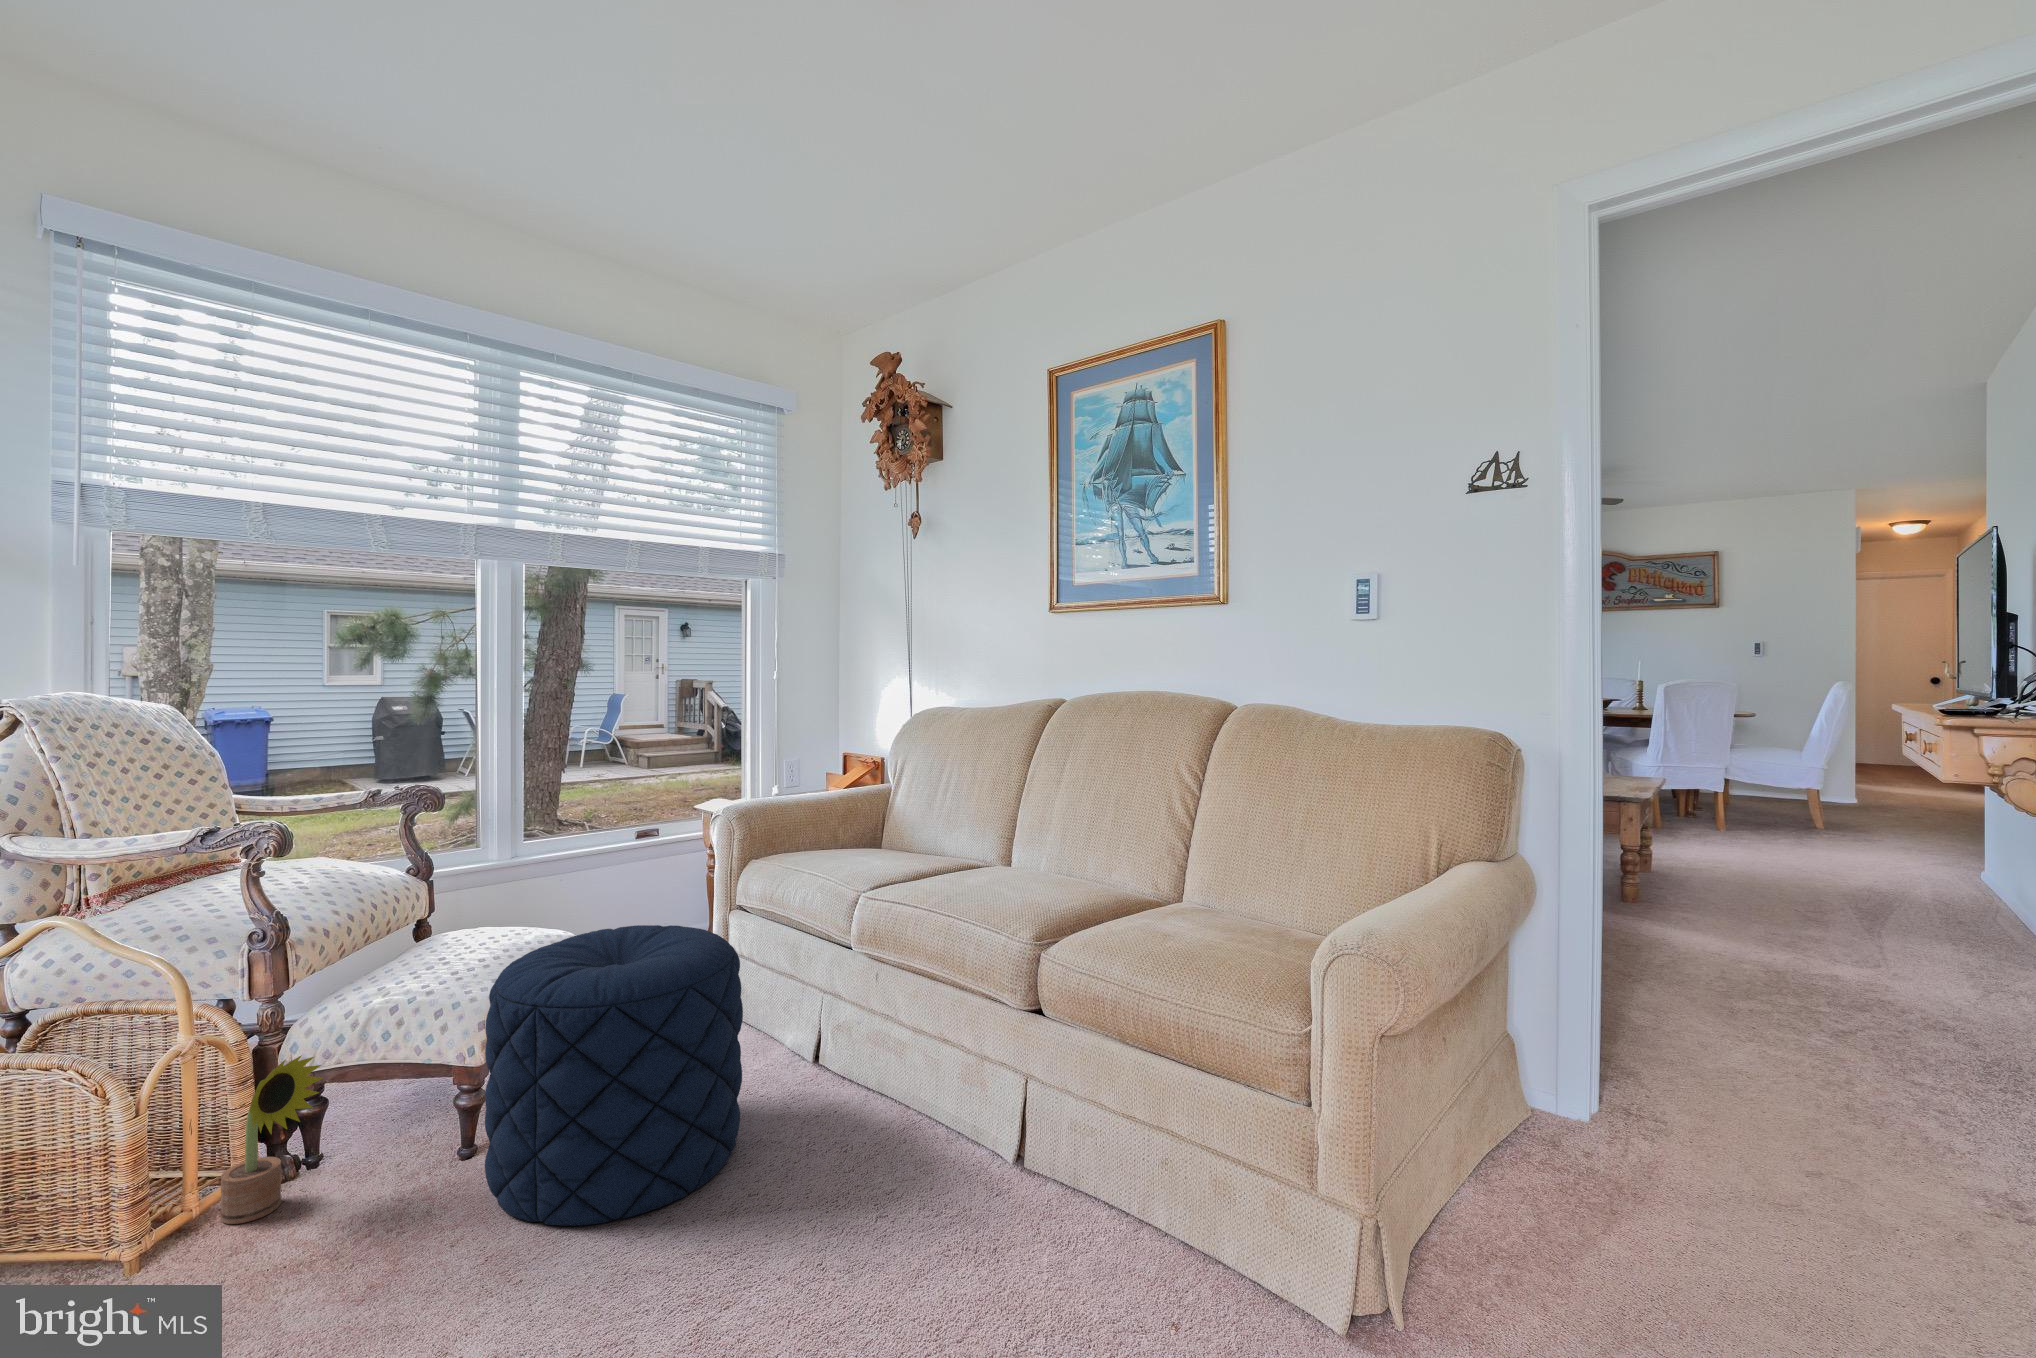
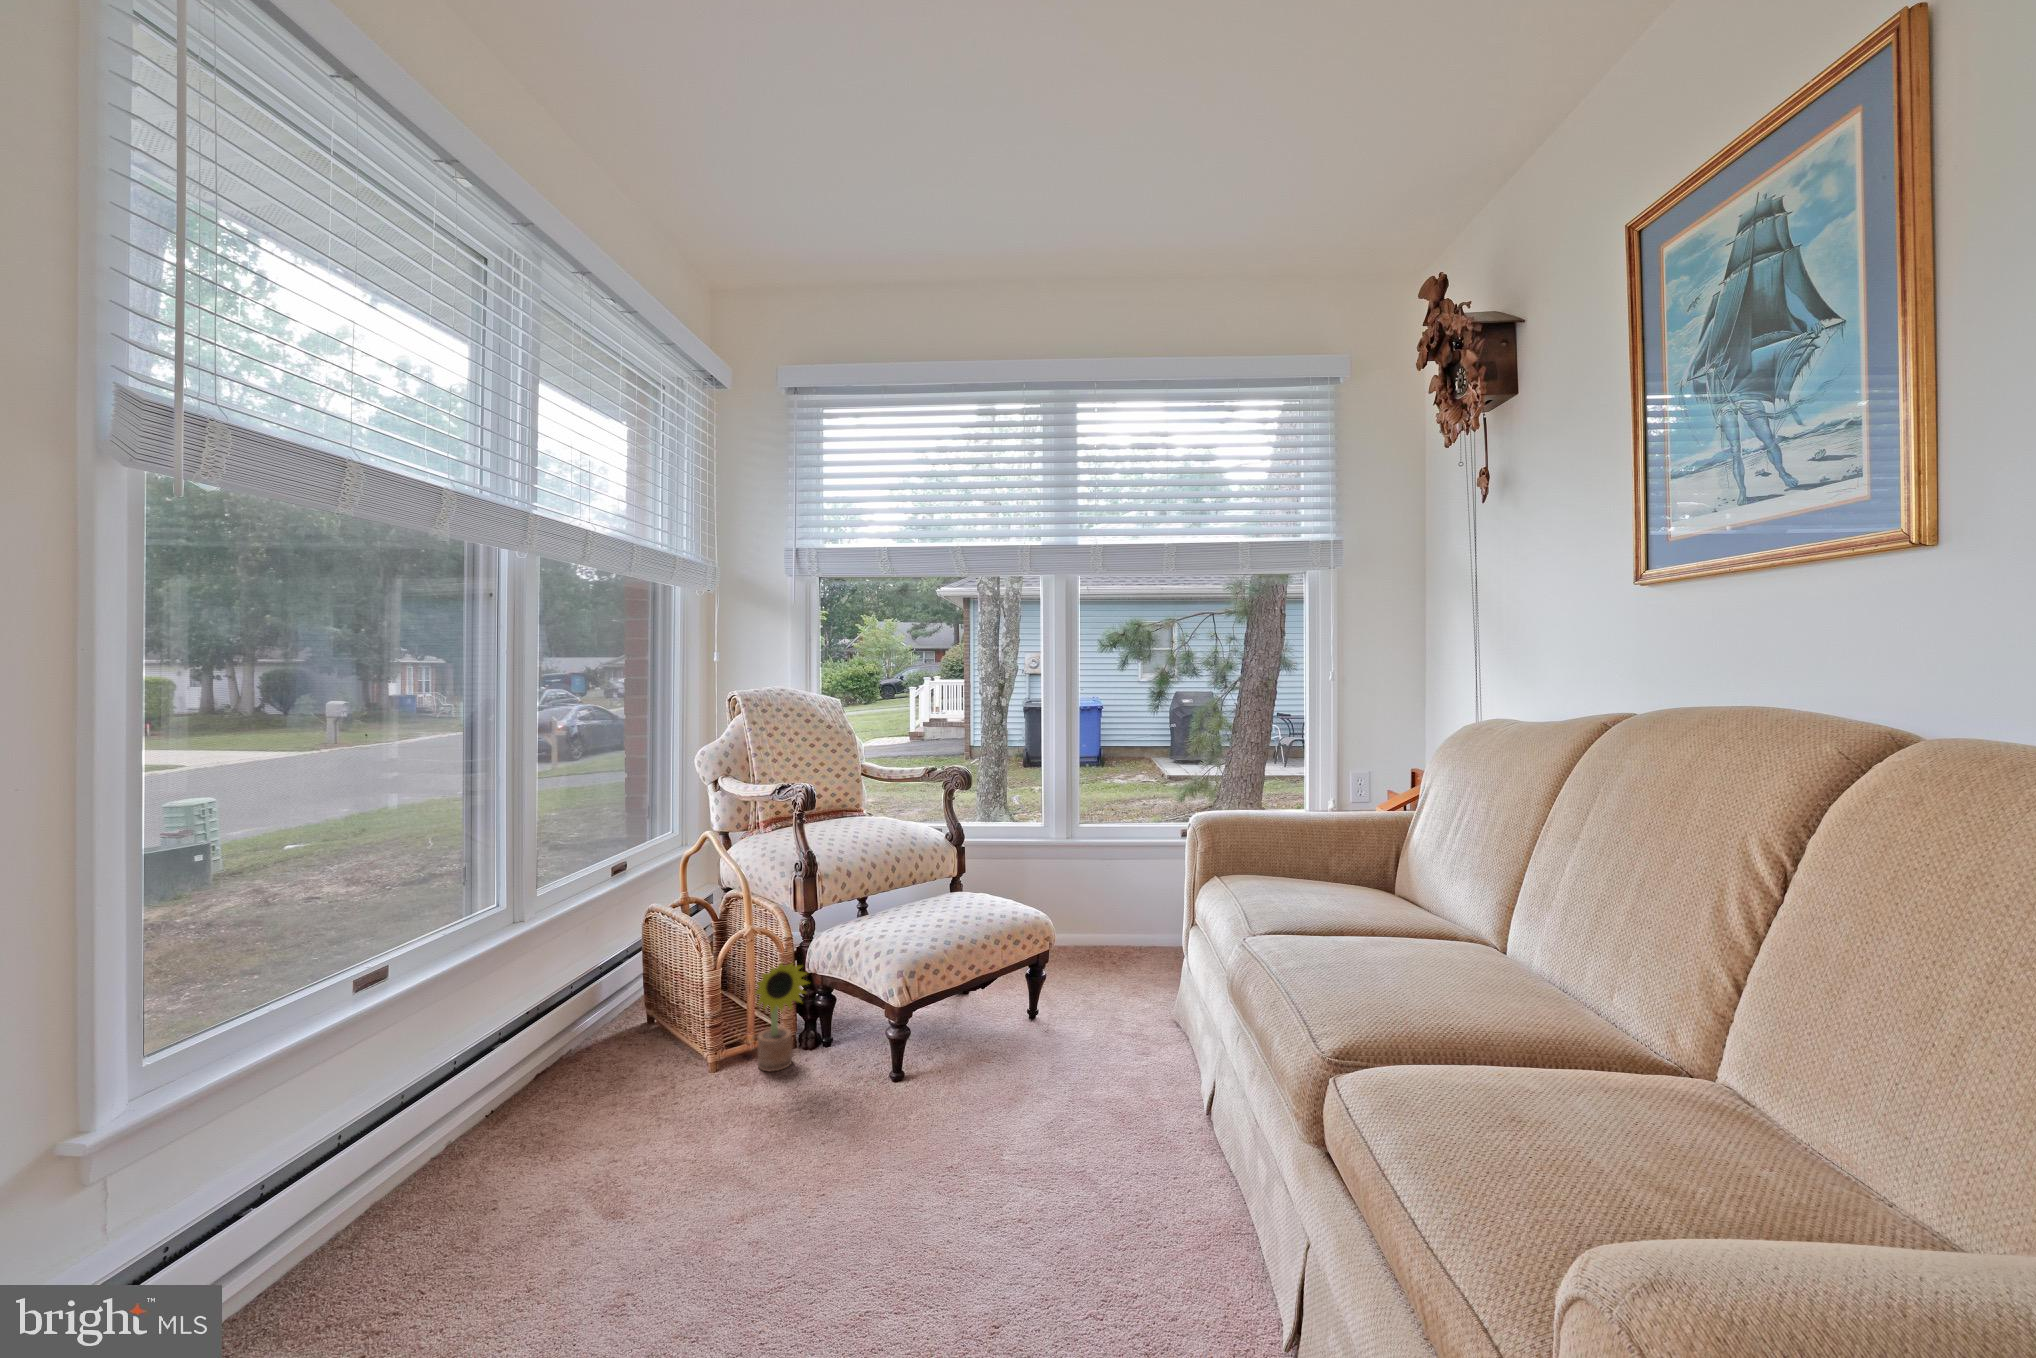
pouf: present [485,925,743,1226] -> none [859,915,1079,1195]

